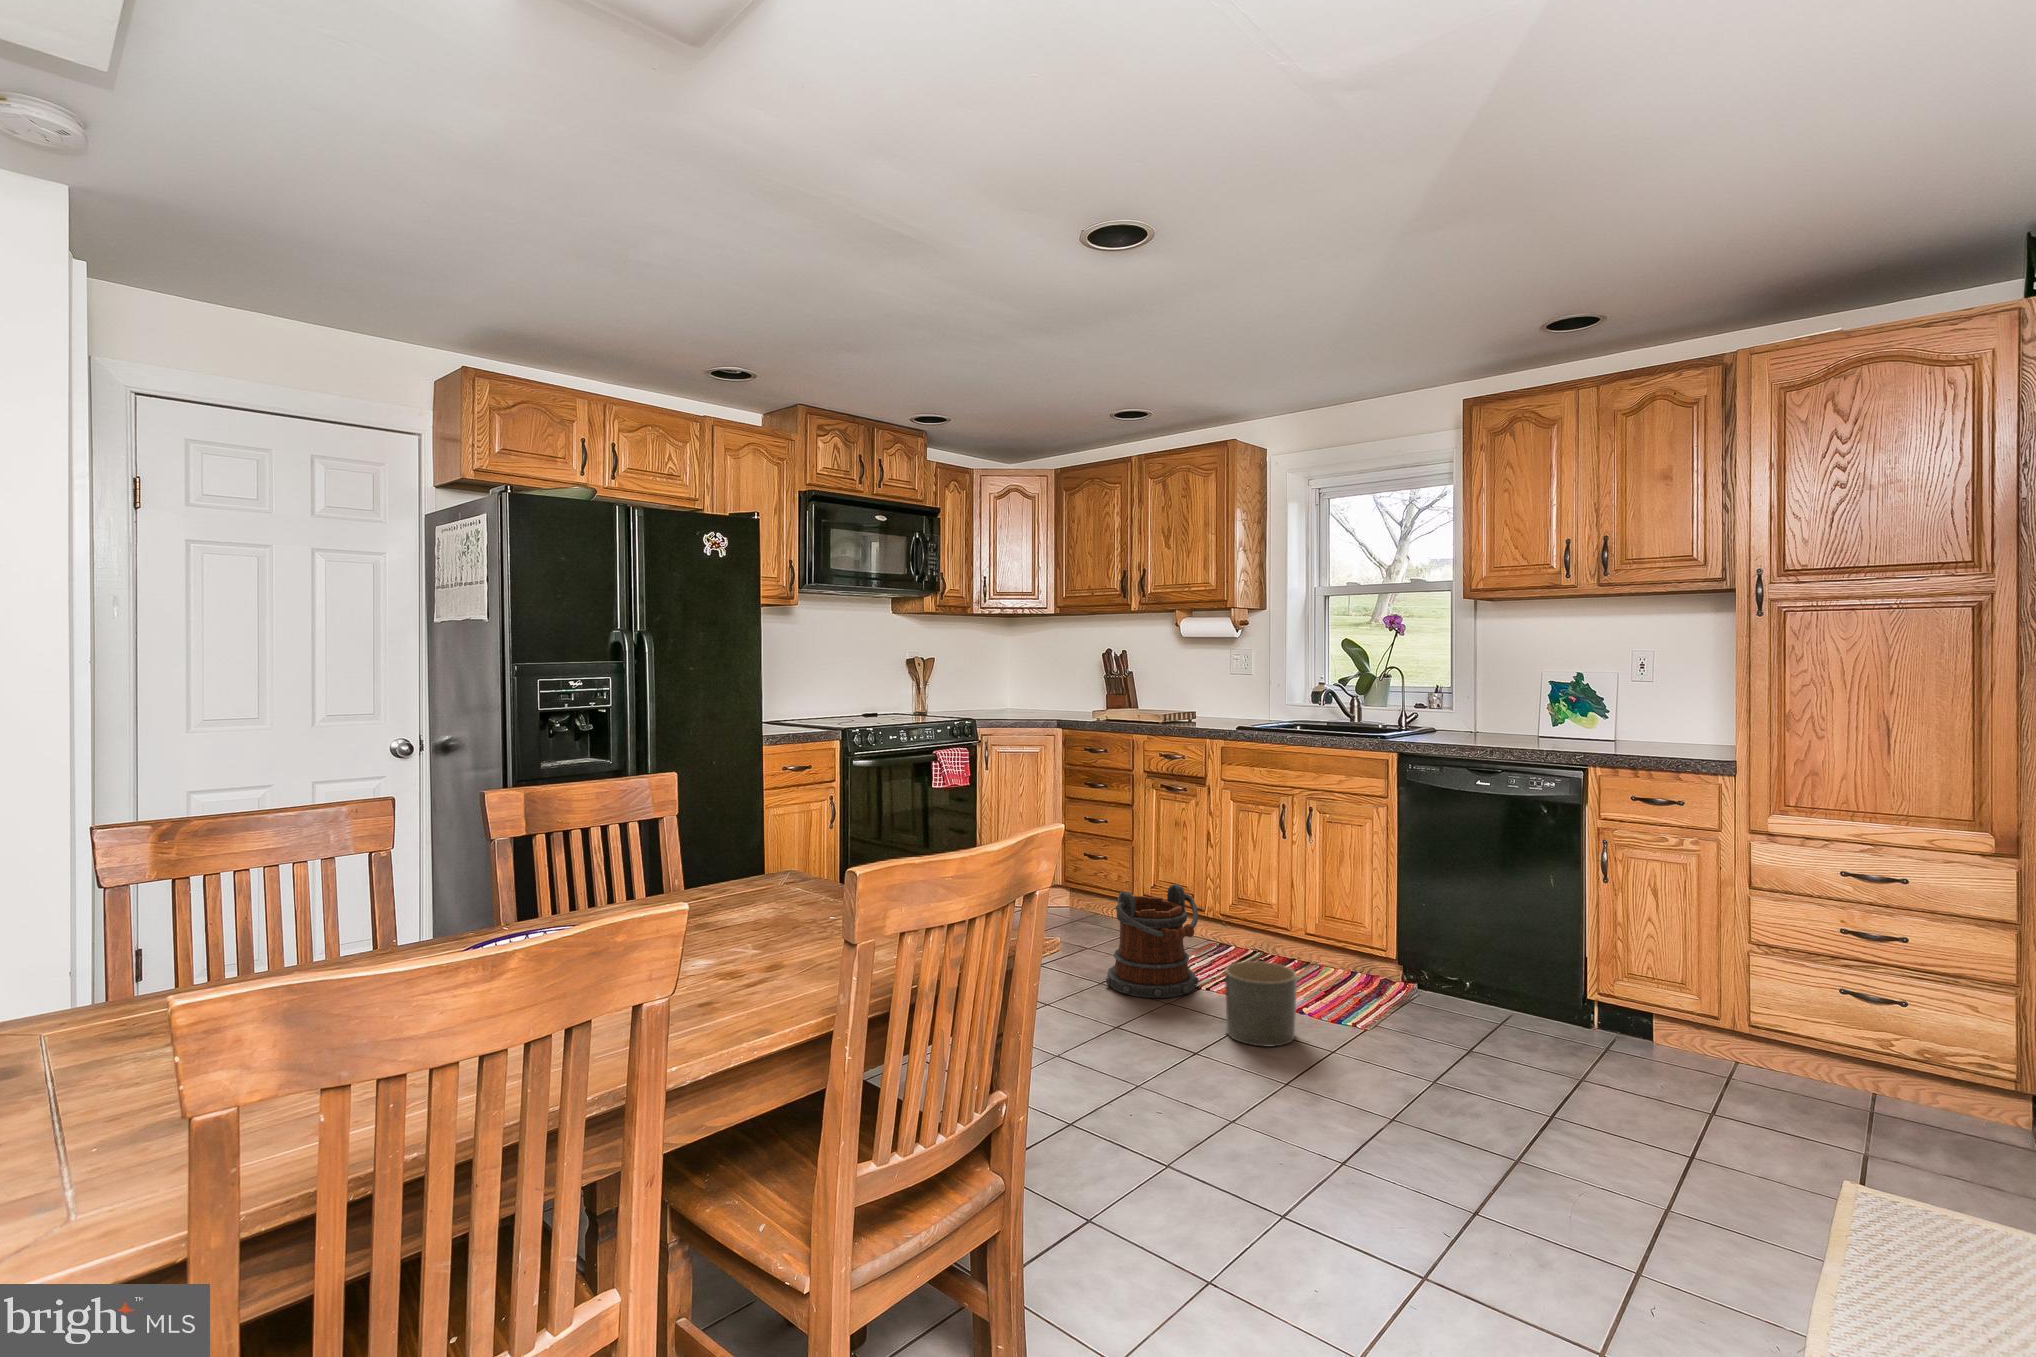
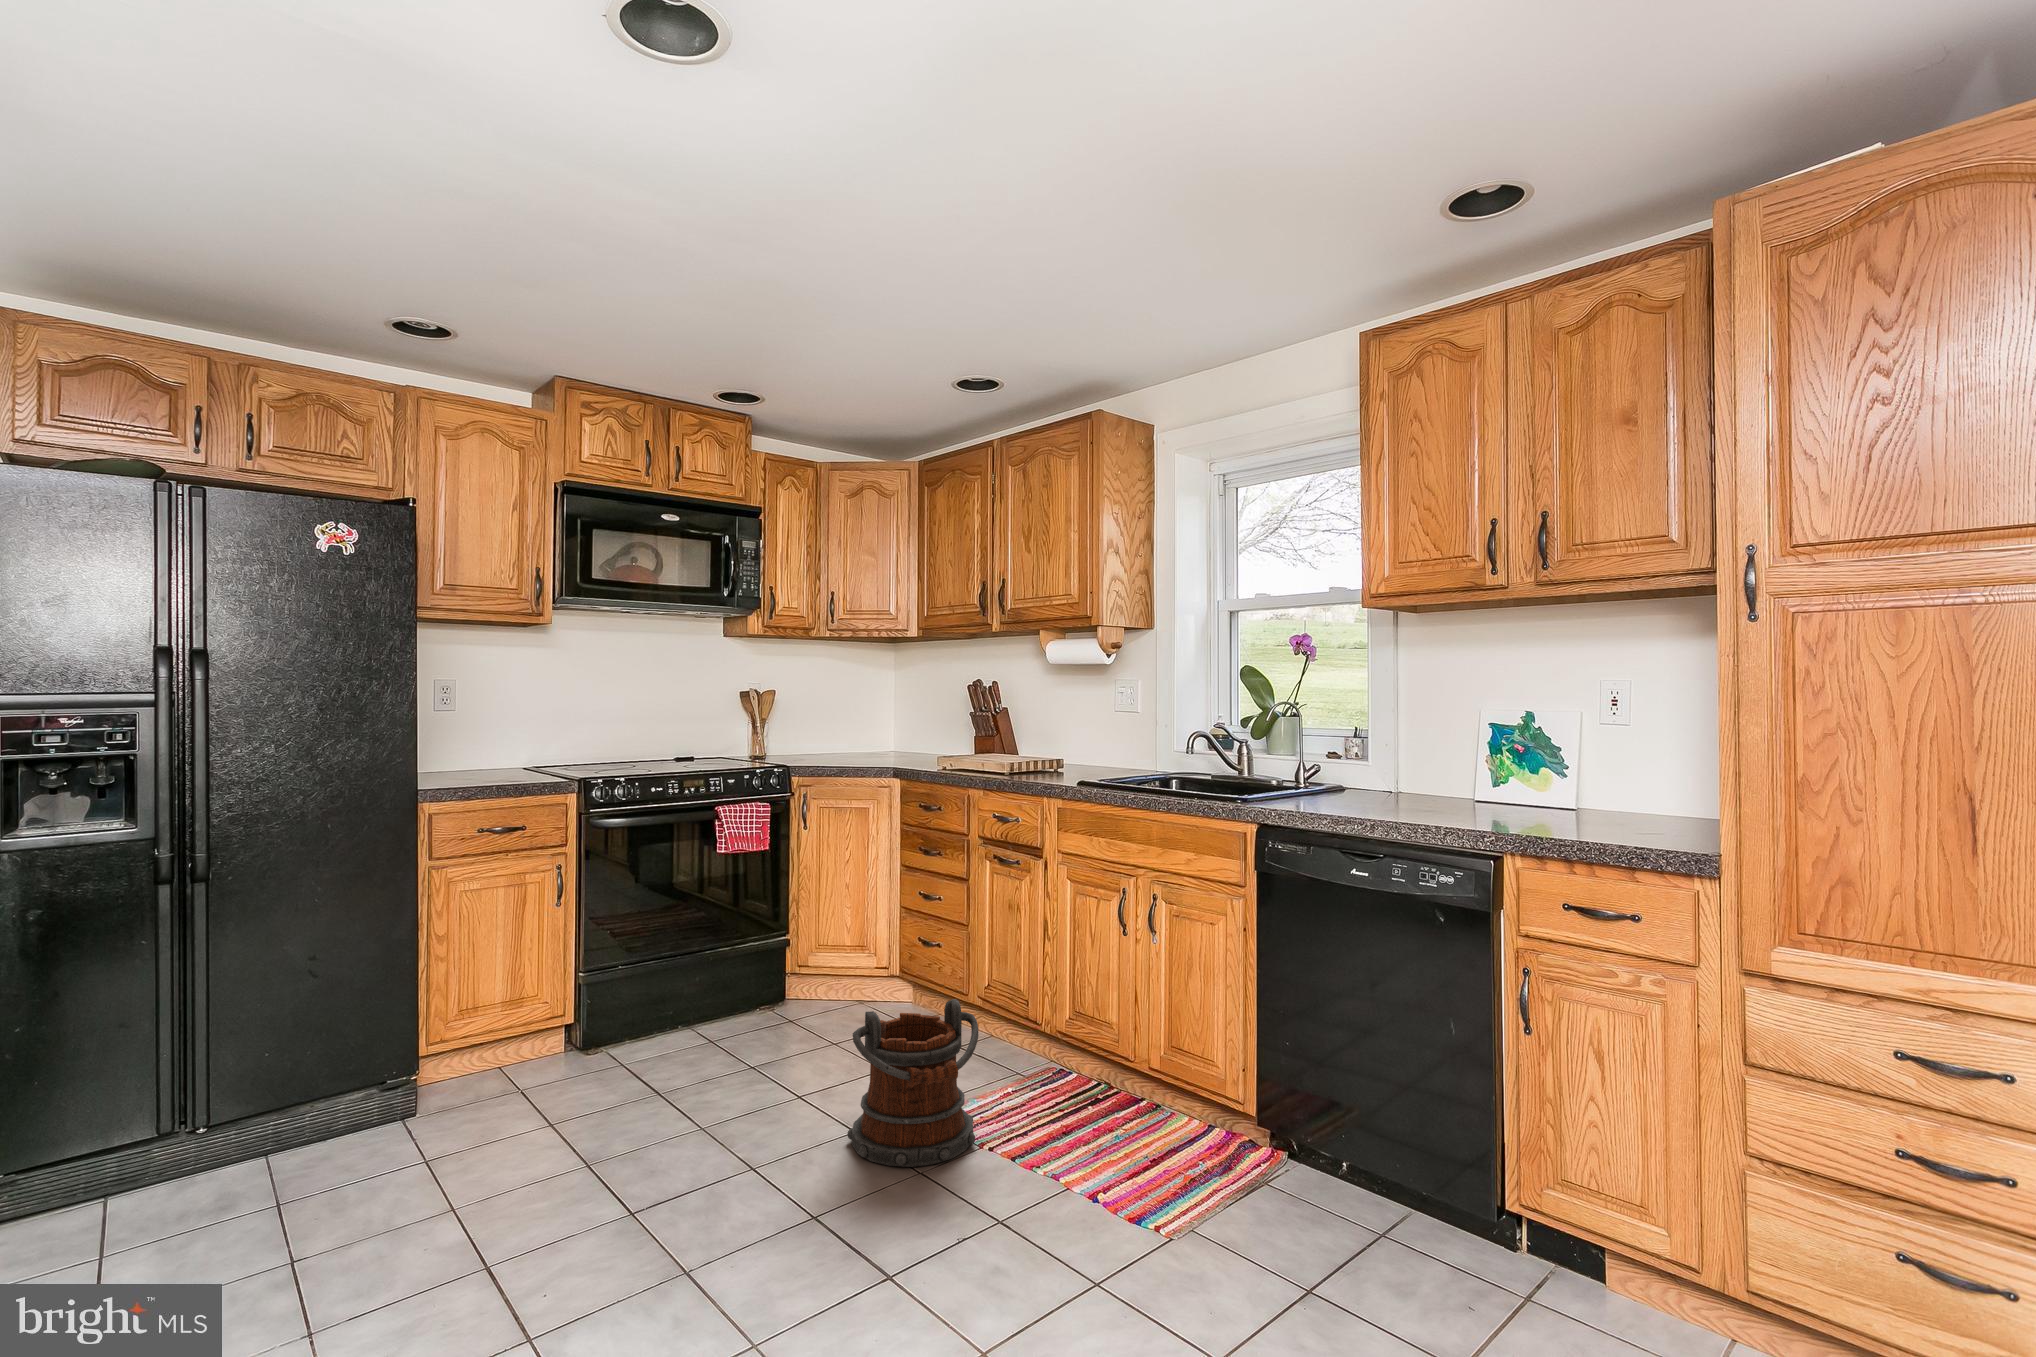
planter: present [1225,961,1297,1047] -> none [948,1130,1051,1275]

